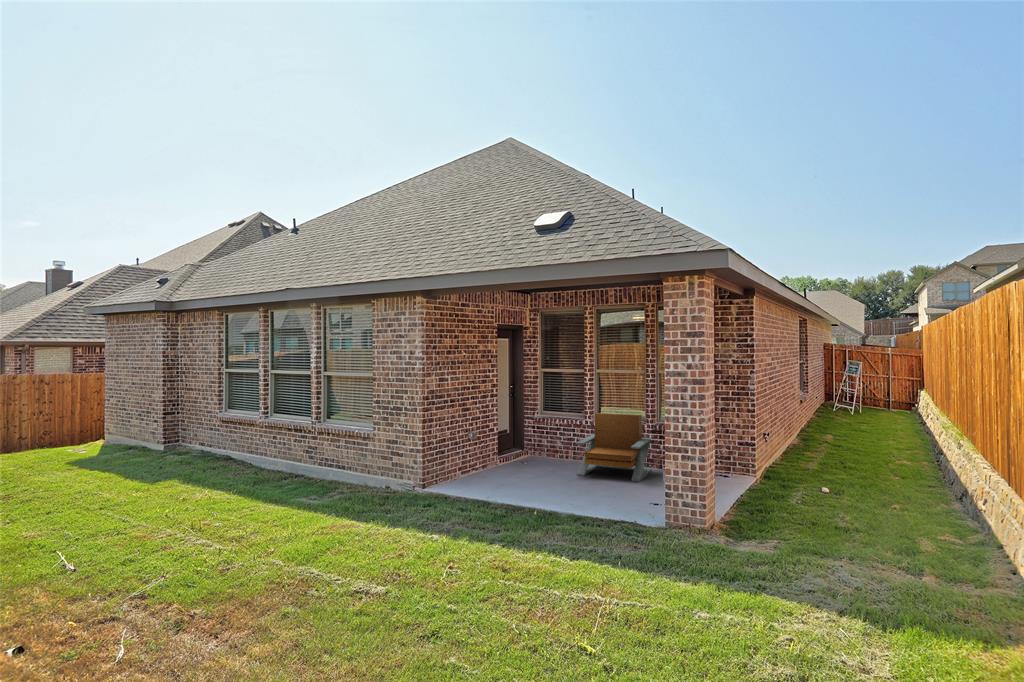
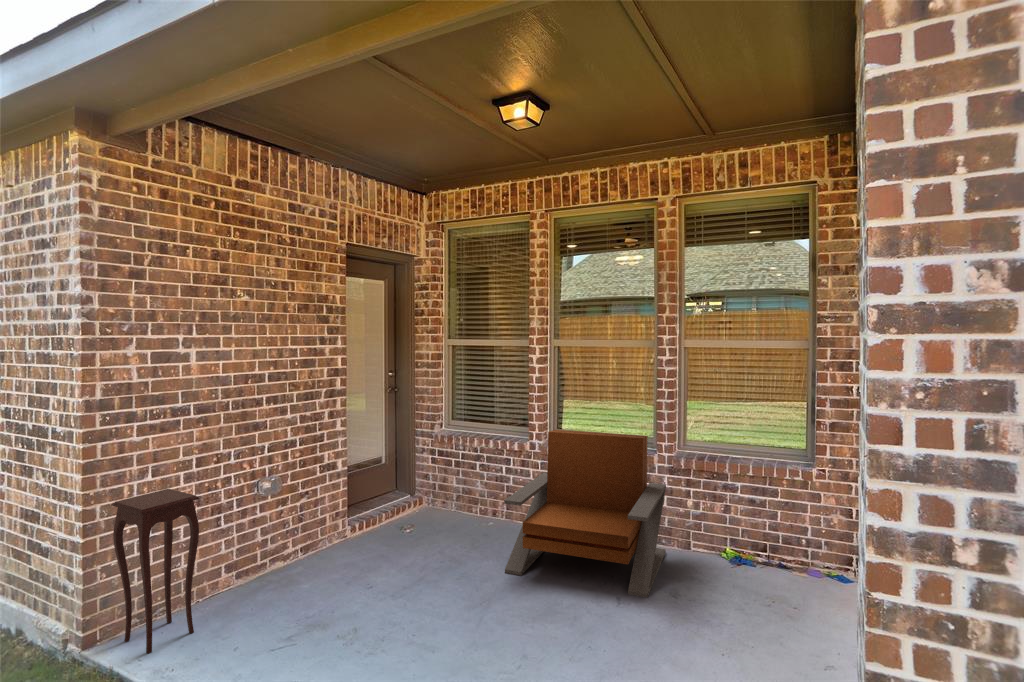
side table: none [430,433,460,492] -> present [112,489,199,654]

